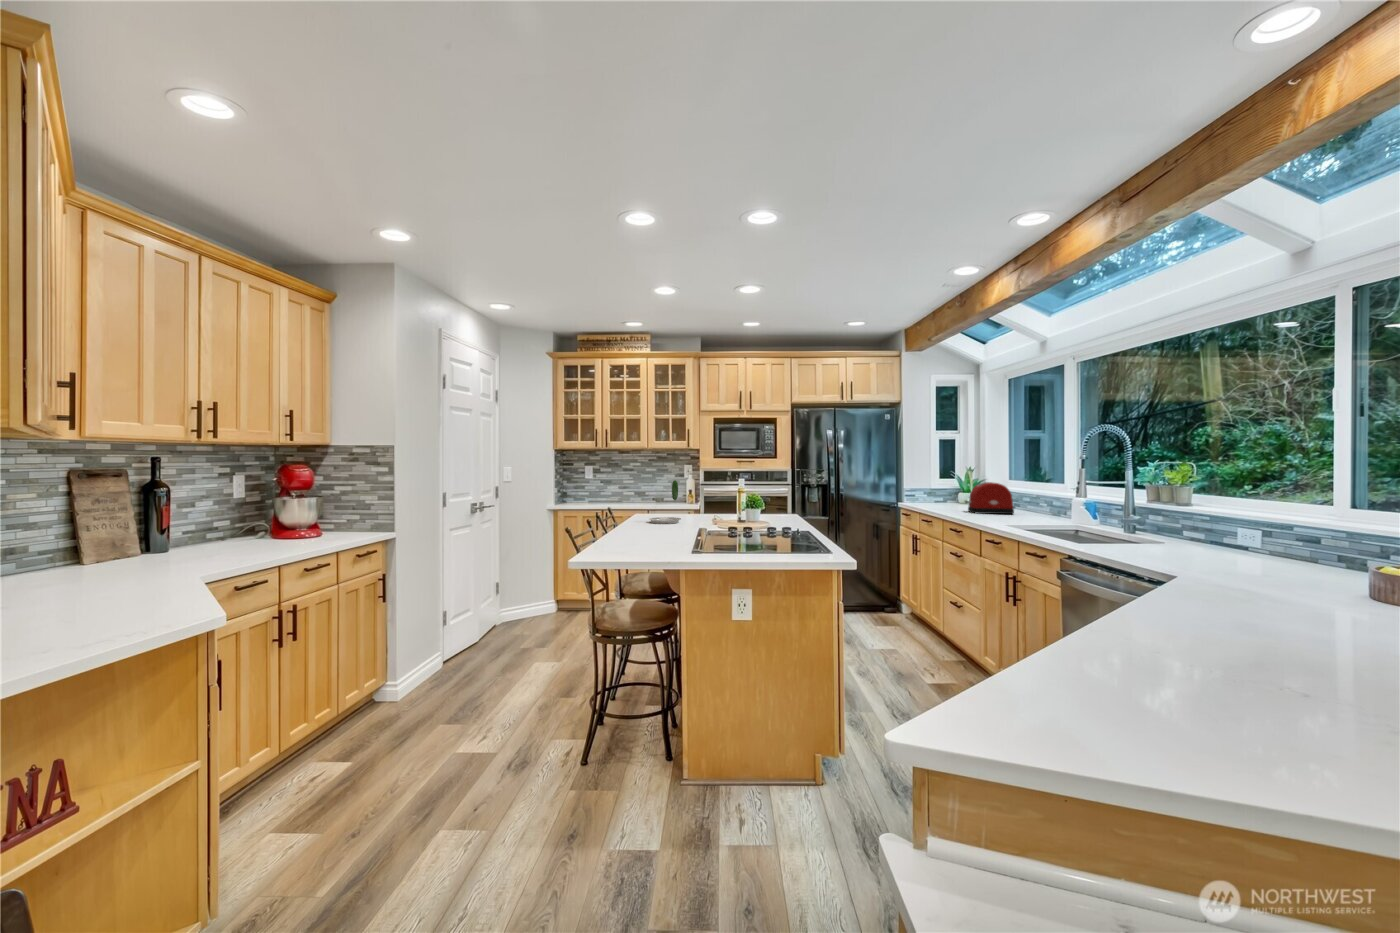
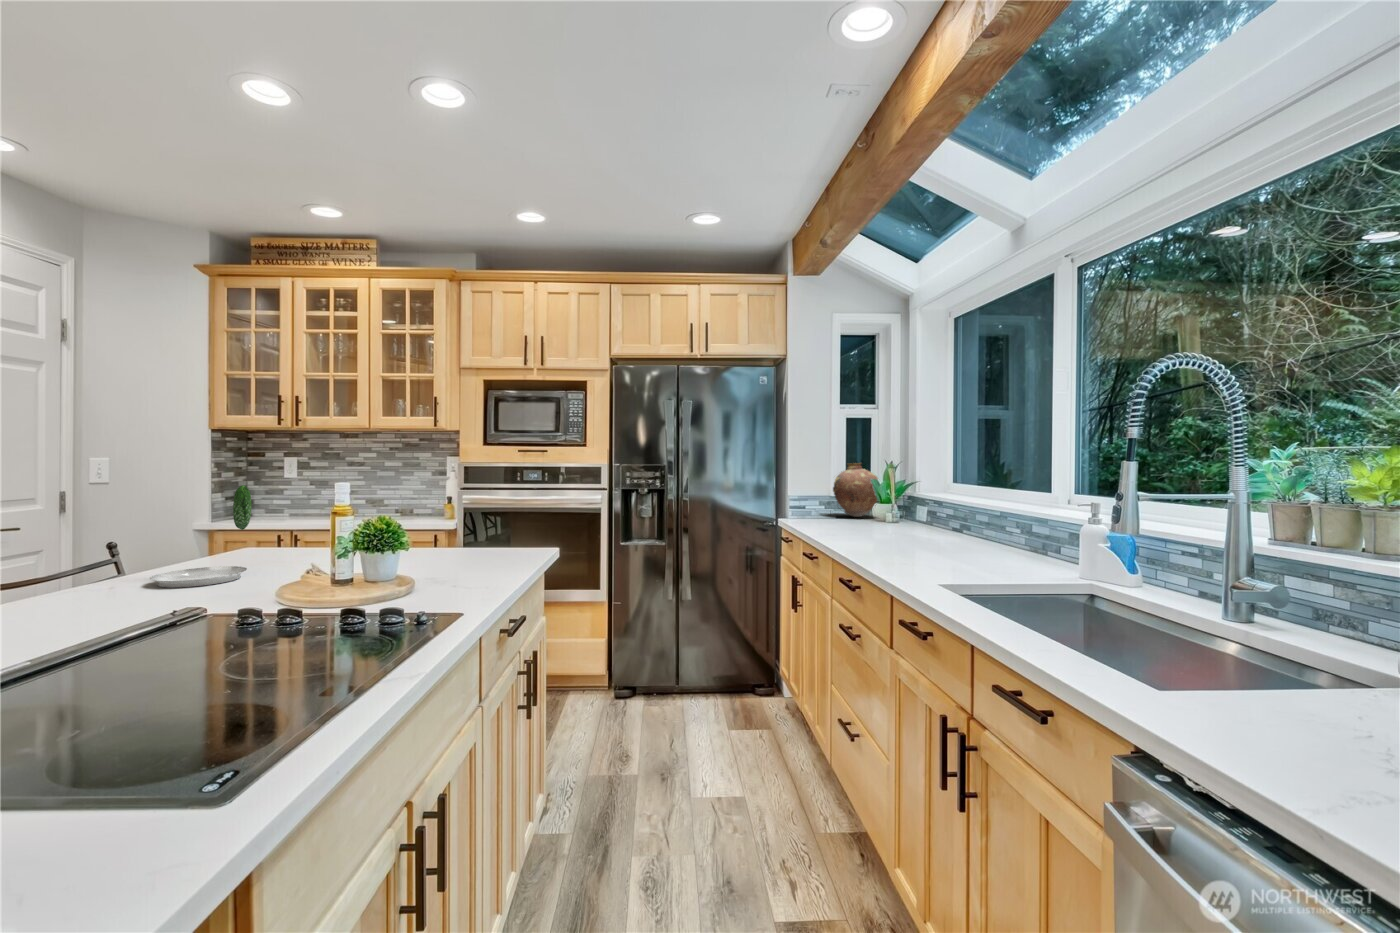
vase: none [928,468,963,502] -> present [833,463,878,517]
toaster: present [965,482,1014,514] -> none [875,488,960,547]

